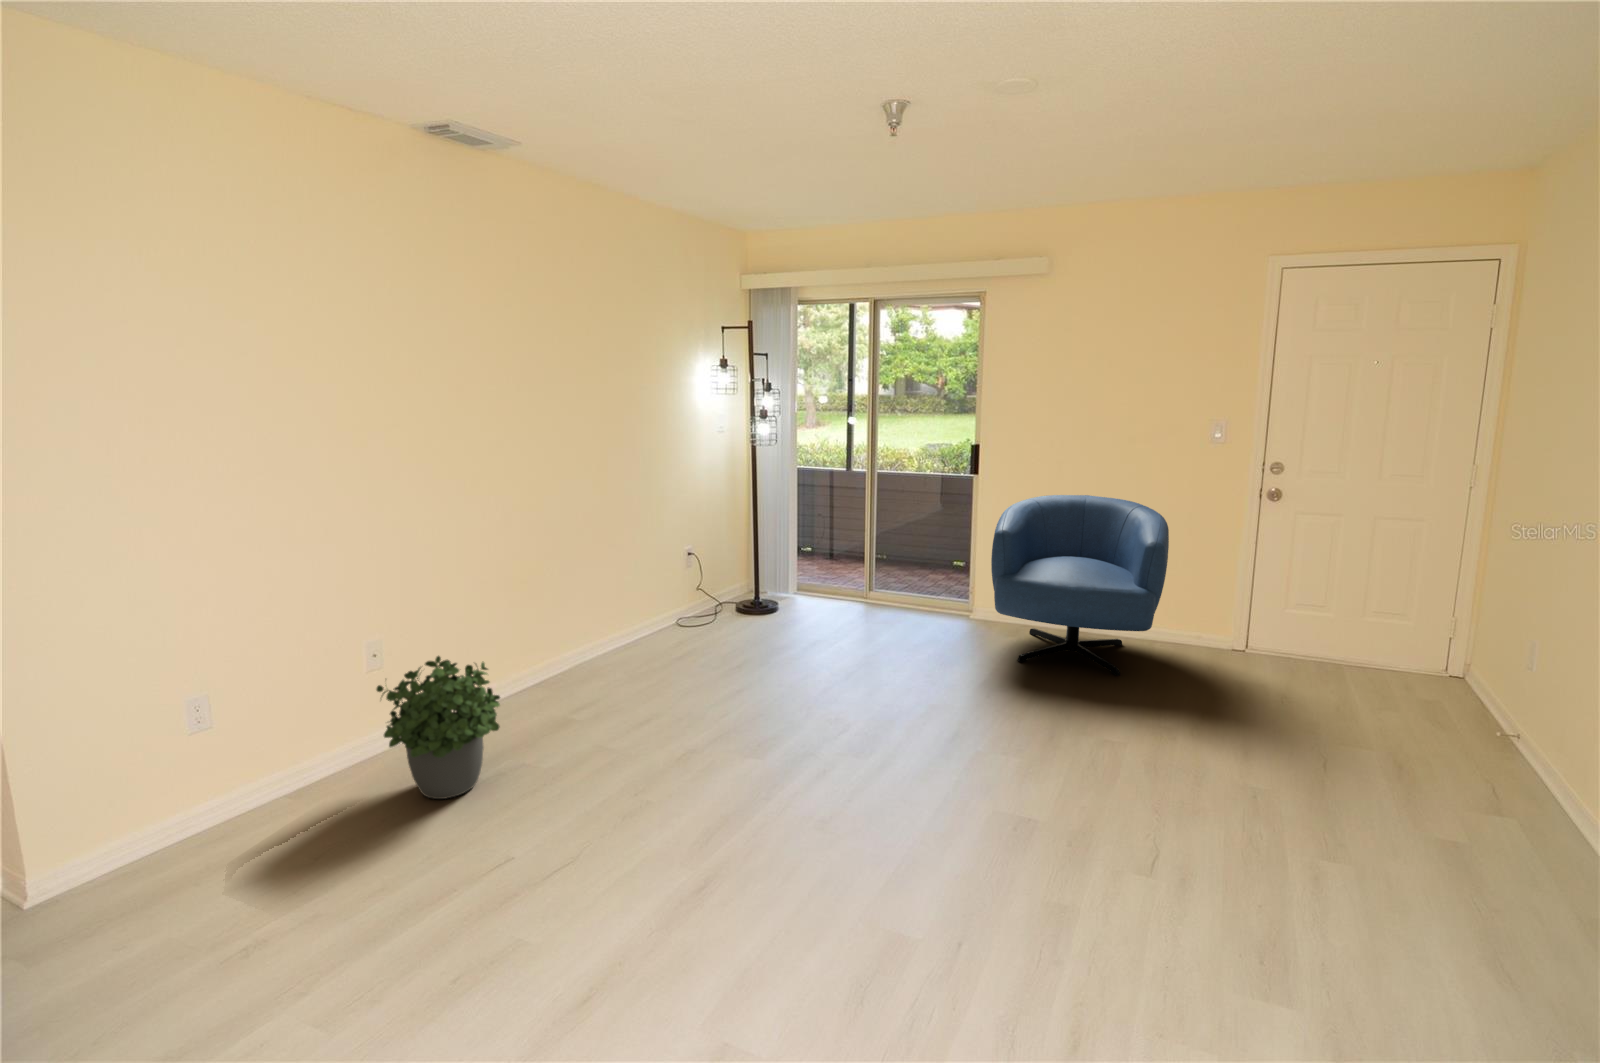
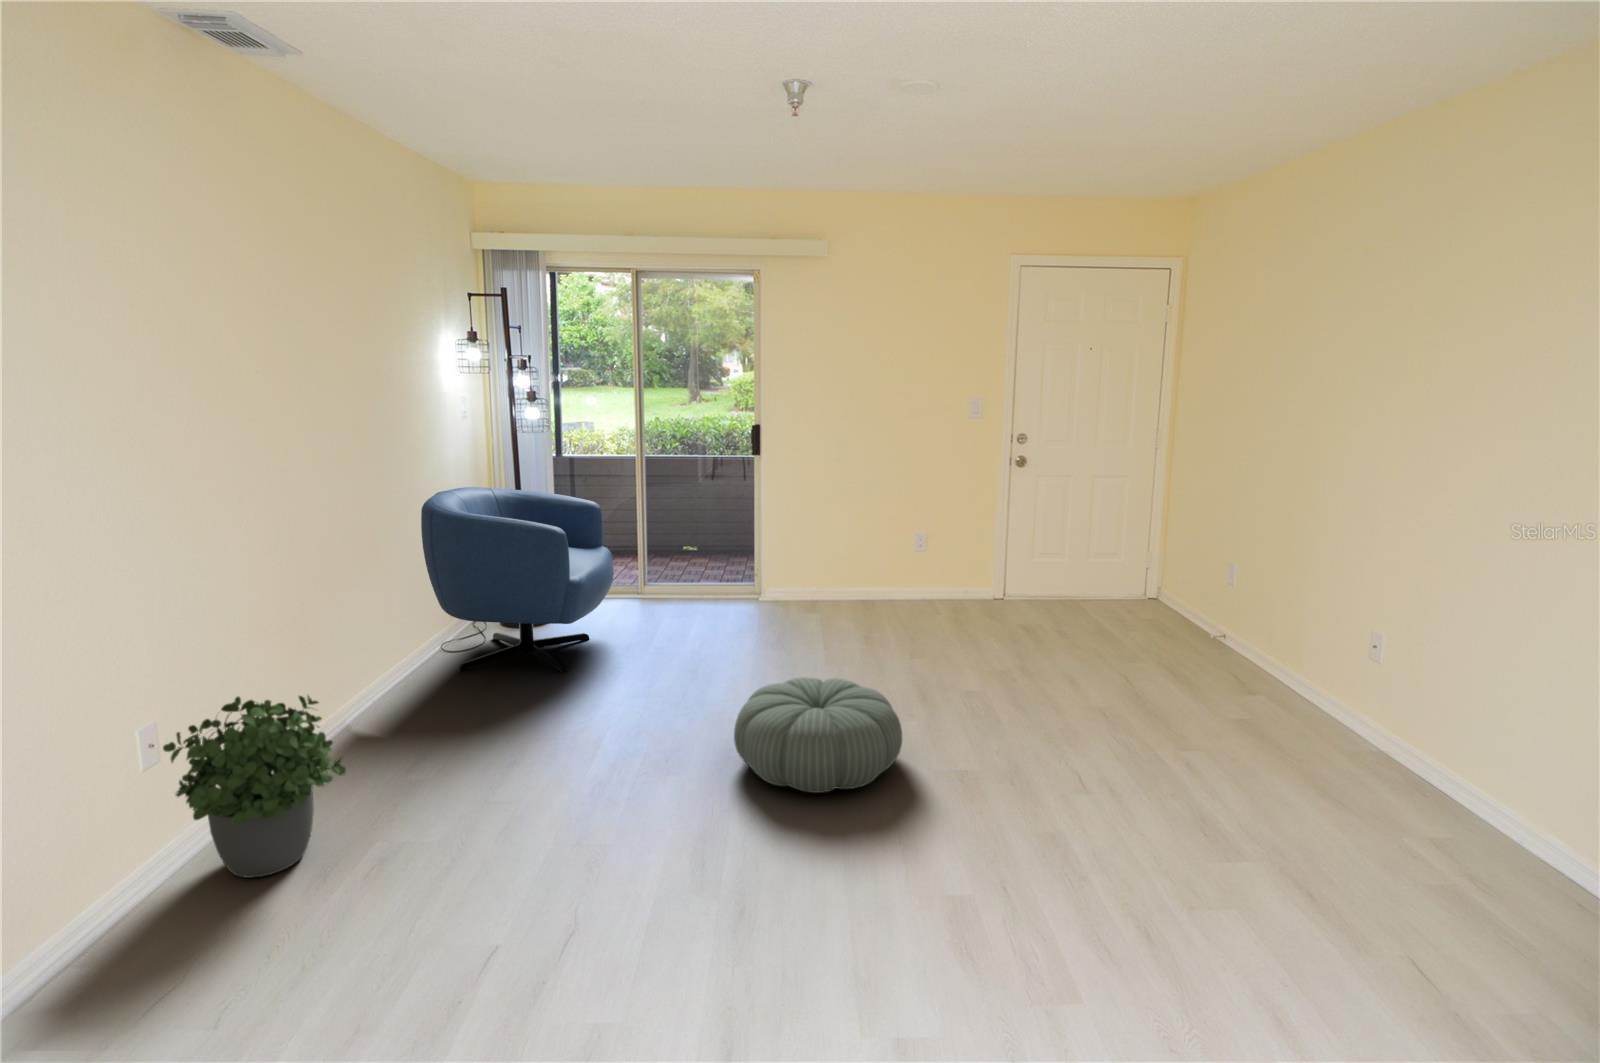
armchair: present [991,495,1169,676] -> present [421,487,614,673]
pouf: none [836,707,1007,835] -> present [734,677,902,793]

